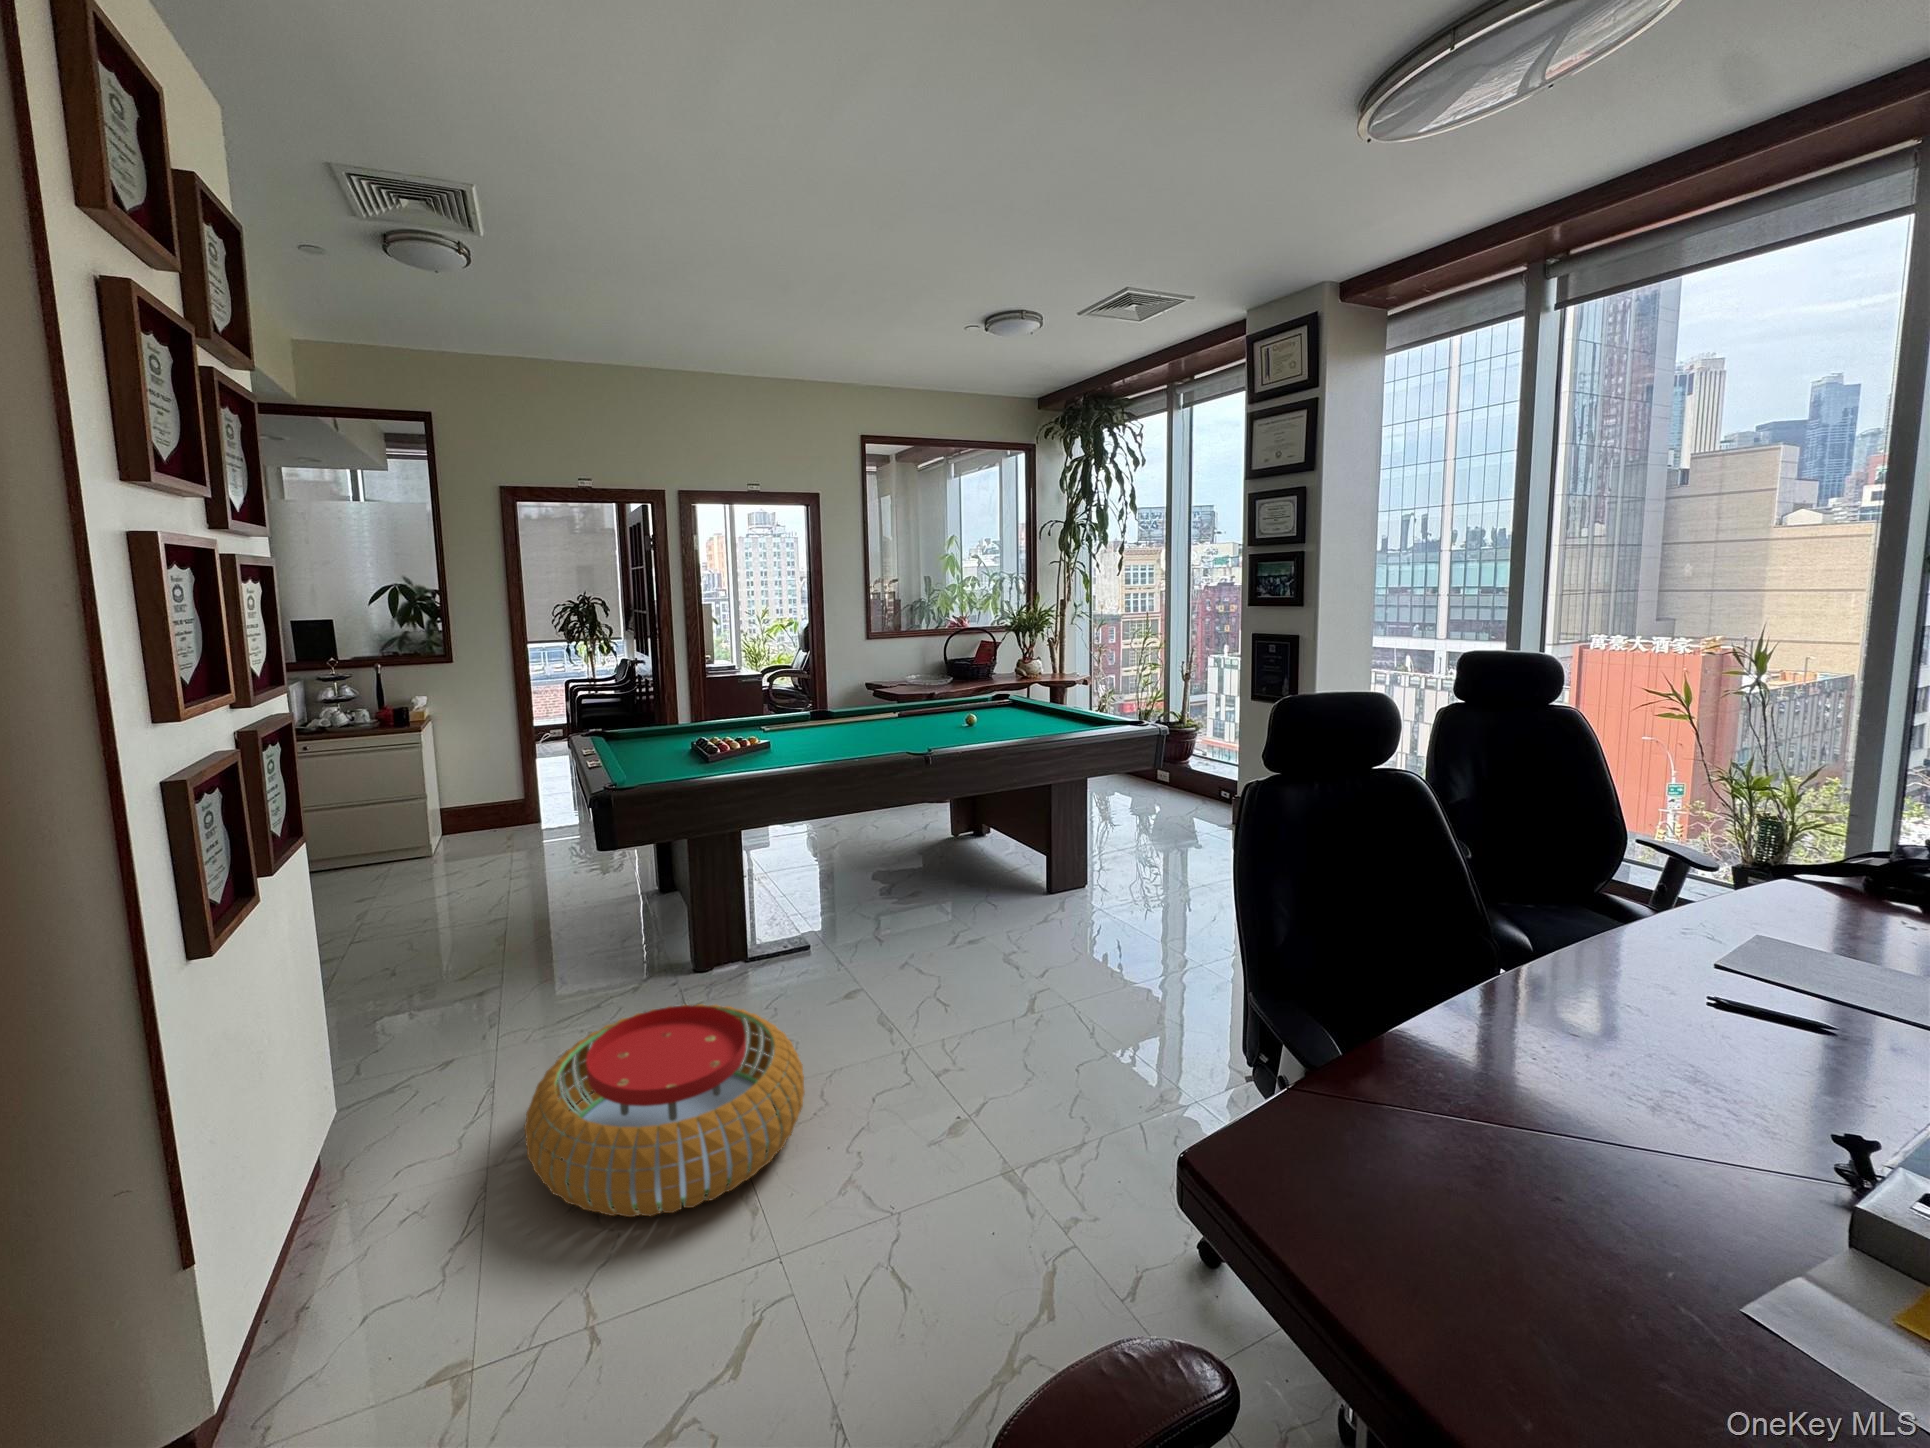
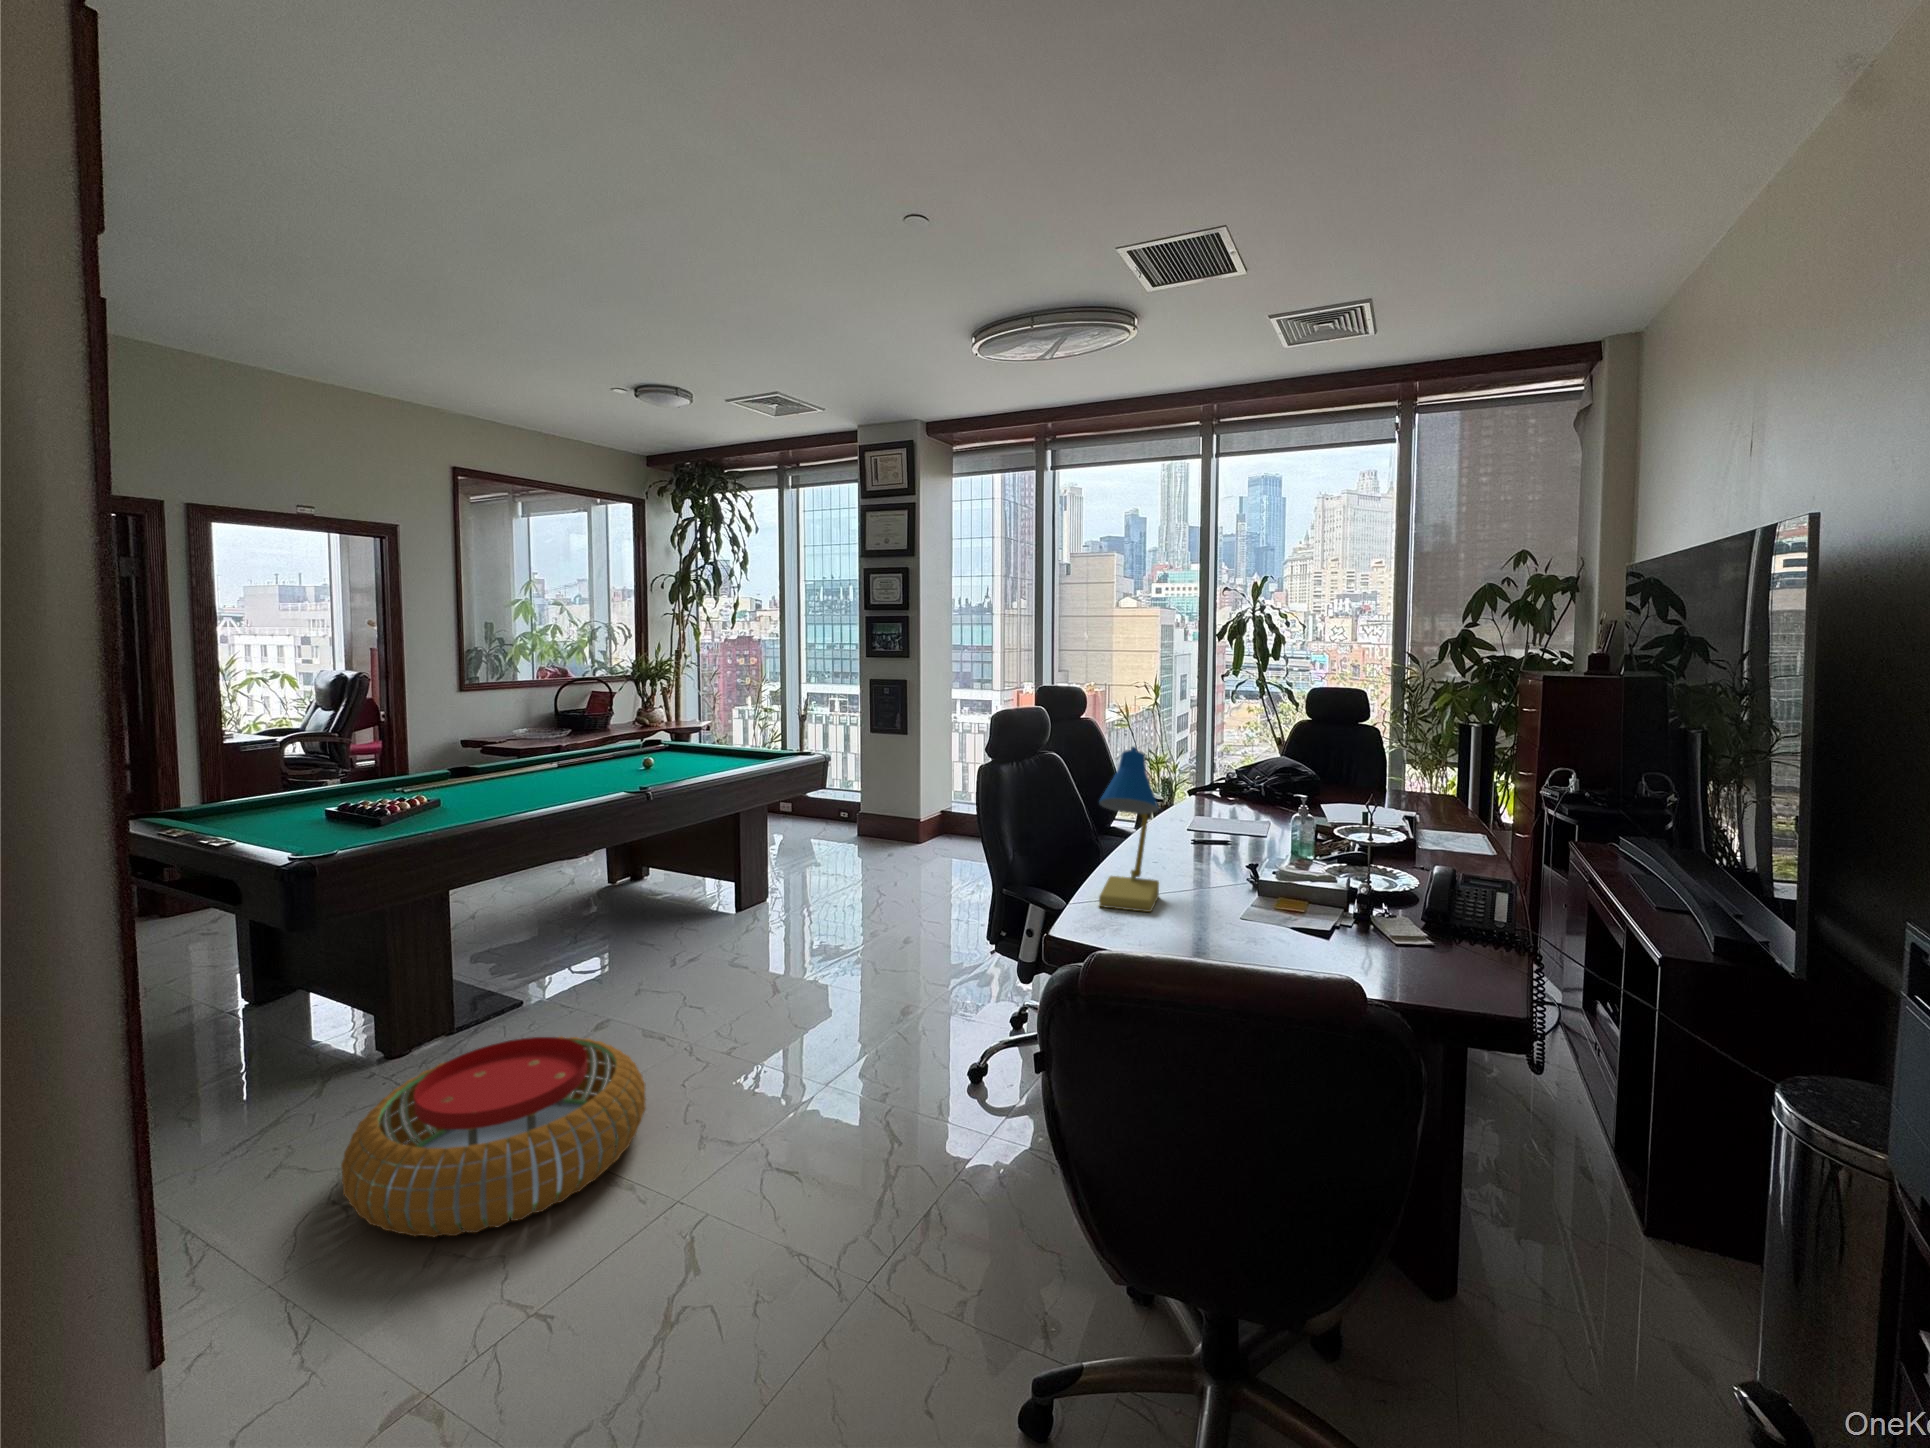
desk lamp: none [1328,814,1536,1216] -> present [1099,747,1159,912]

